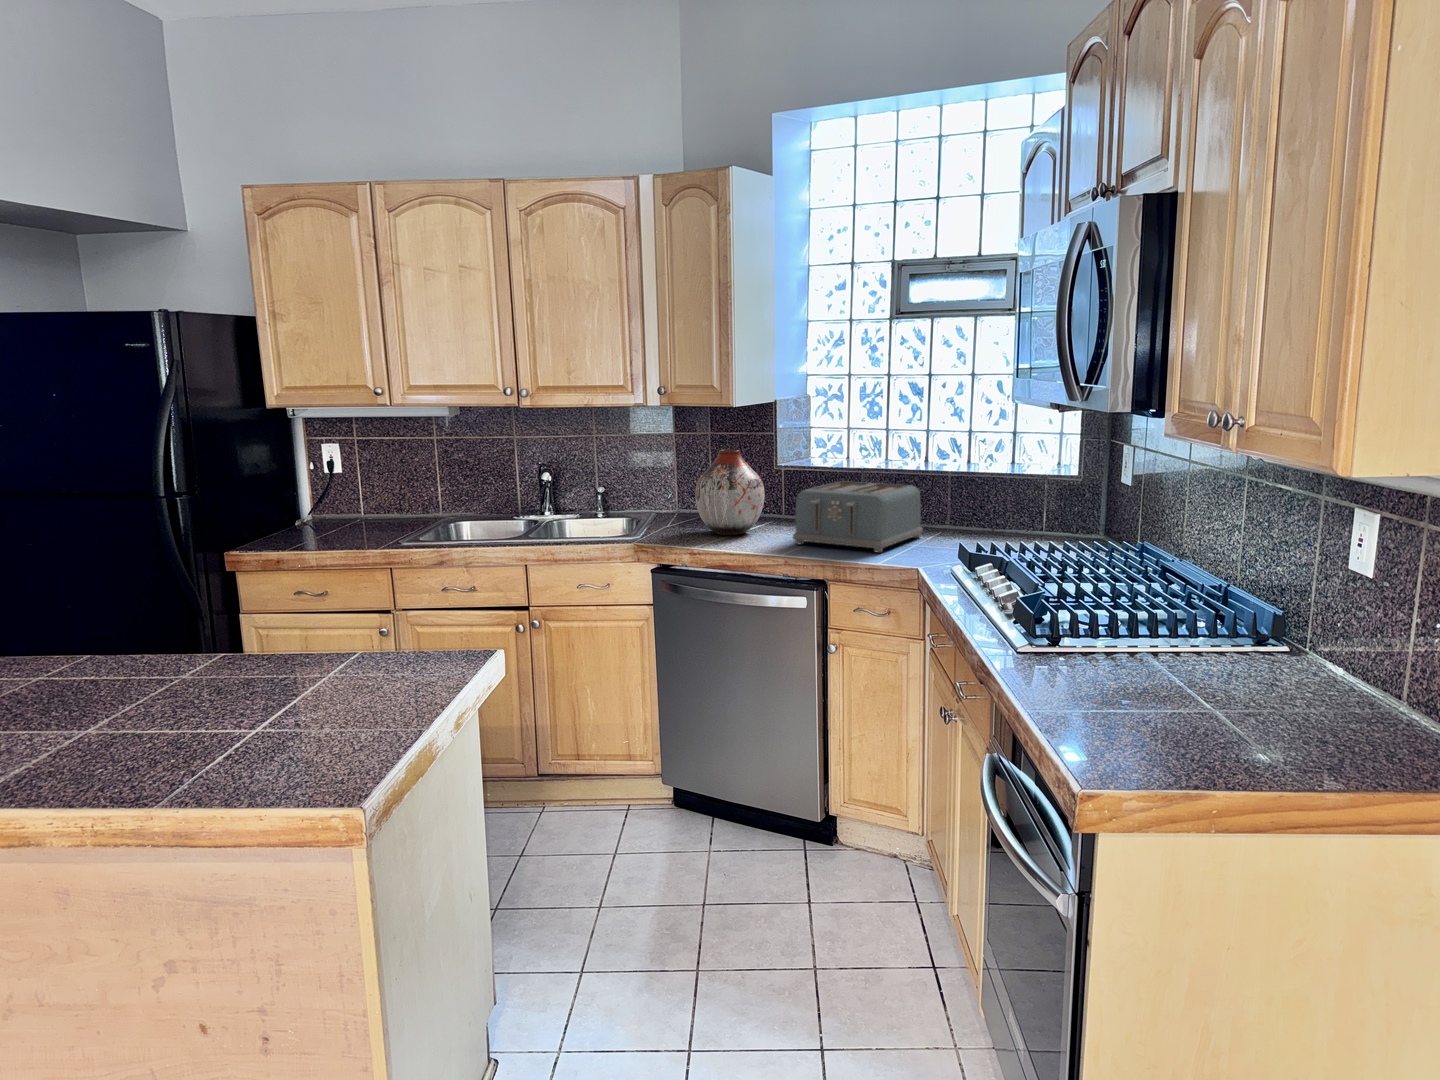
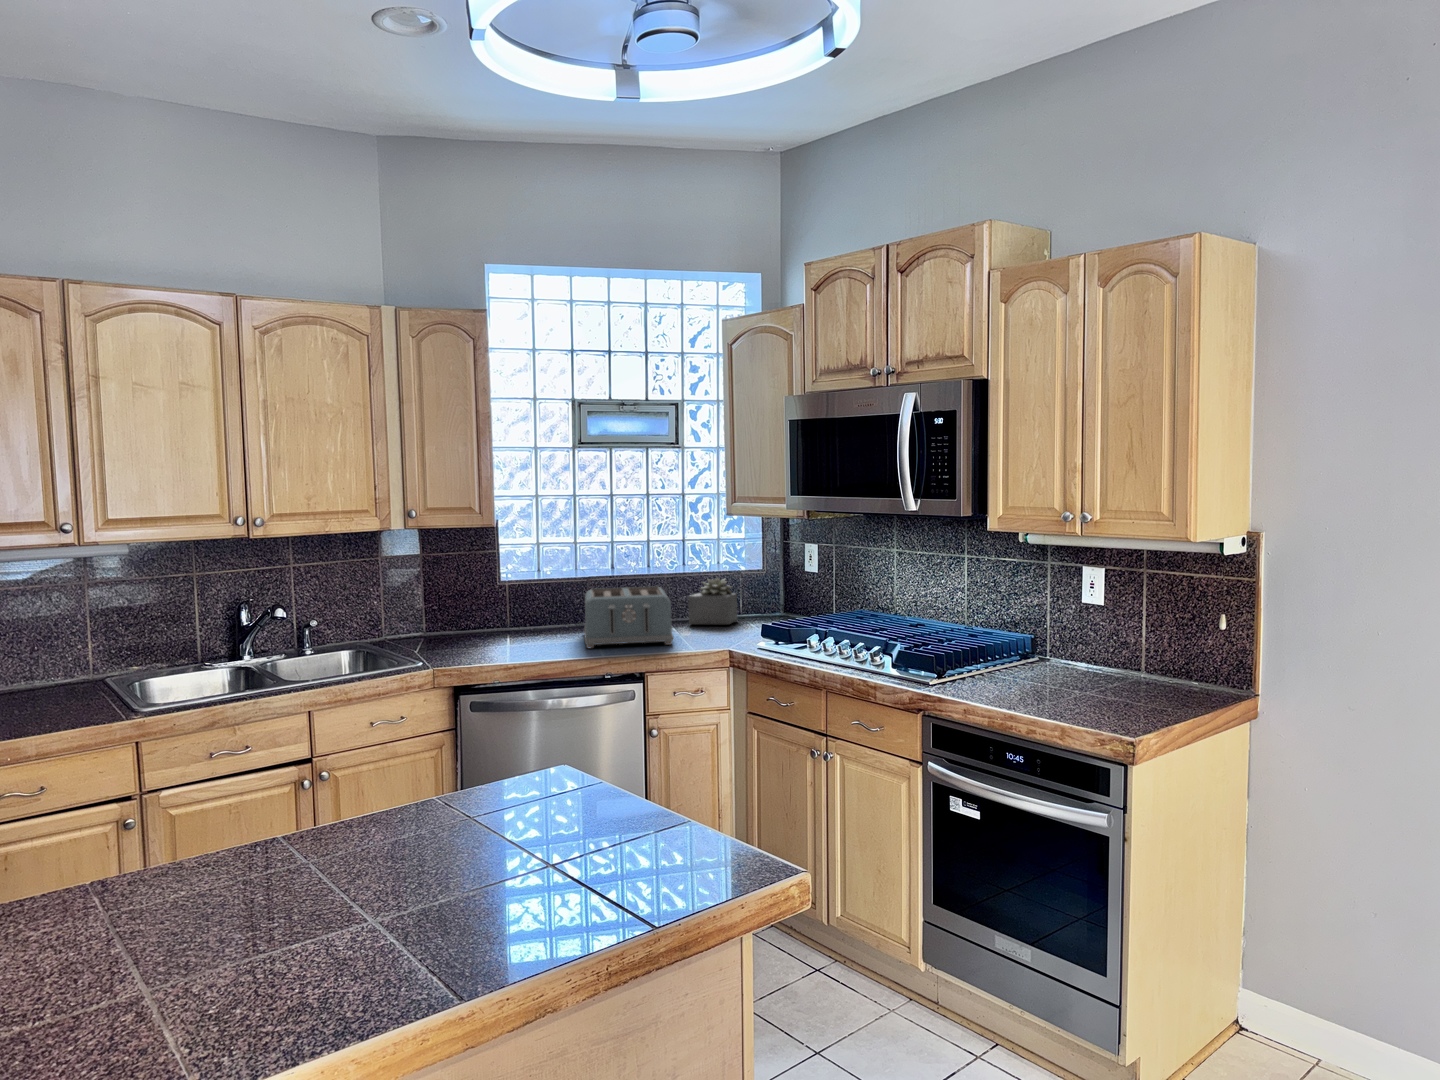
vase: present [695,449,765,535] -> none [465,568,534,650]
succulent plant: none [959,481,1026,540] -> present [688,578,737,624]

